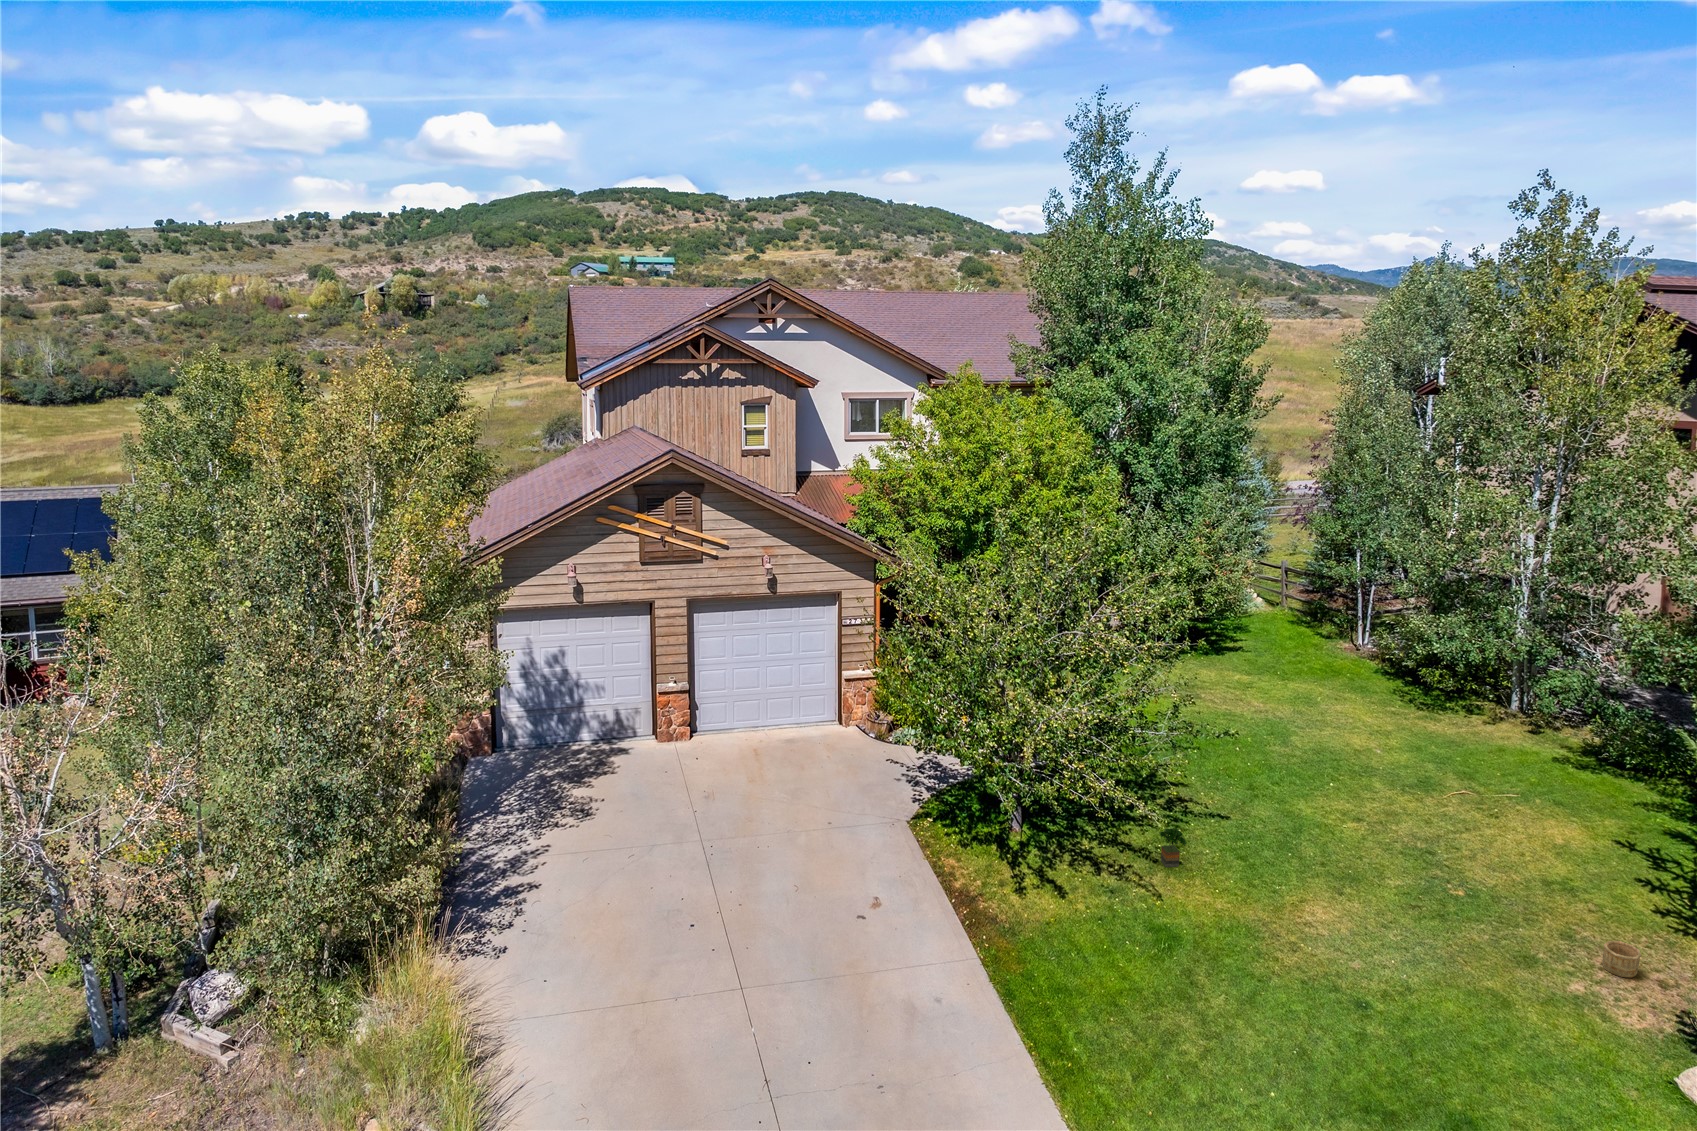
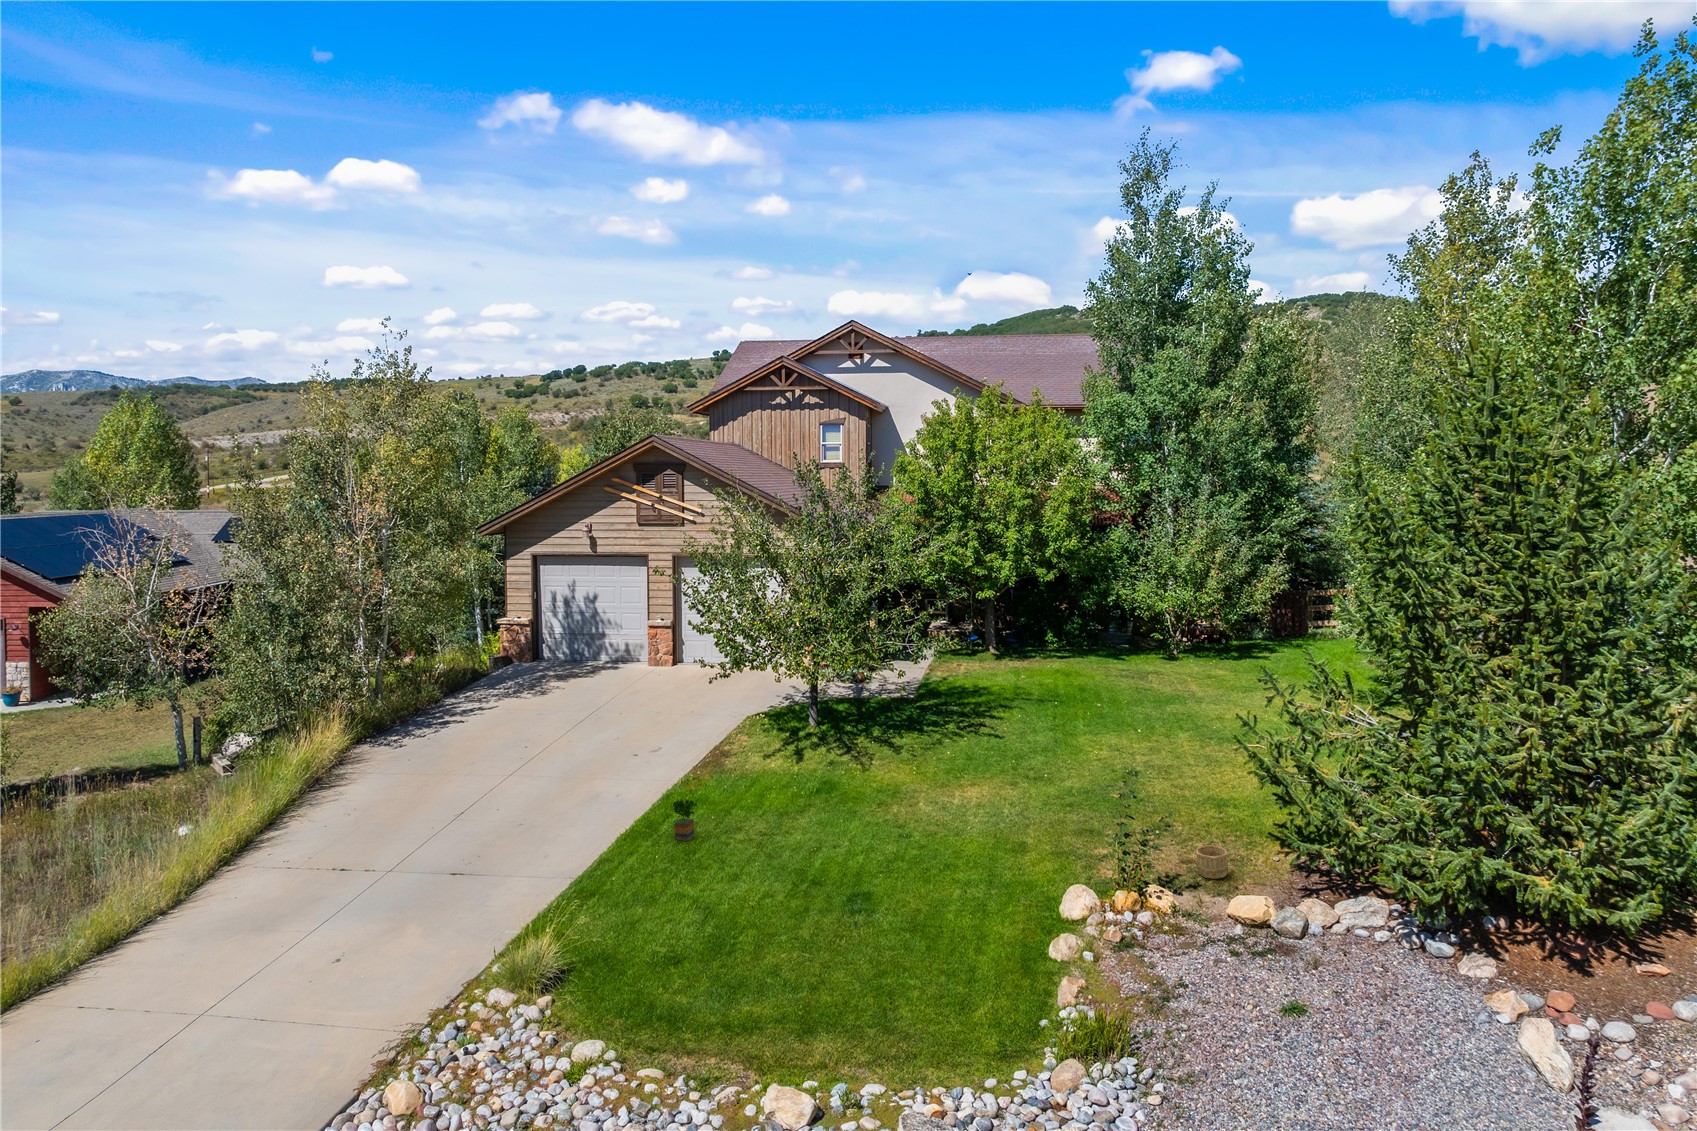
potted tree: present [1160,828,1186,867] -> present [673,800,697,841]

